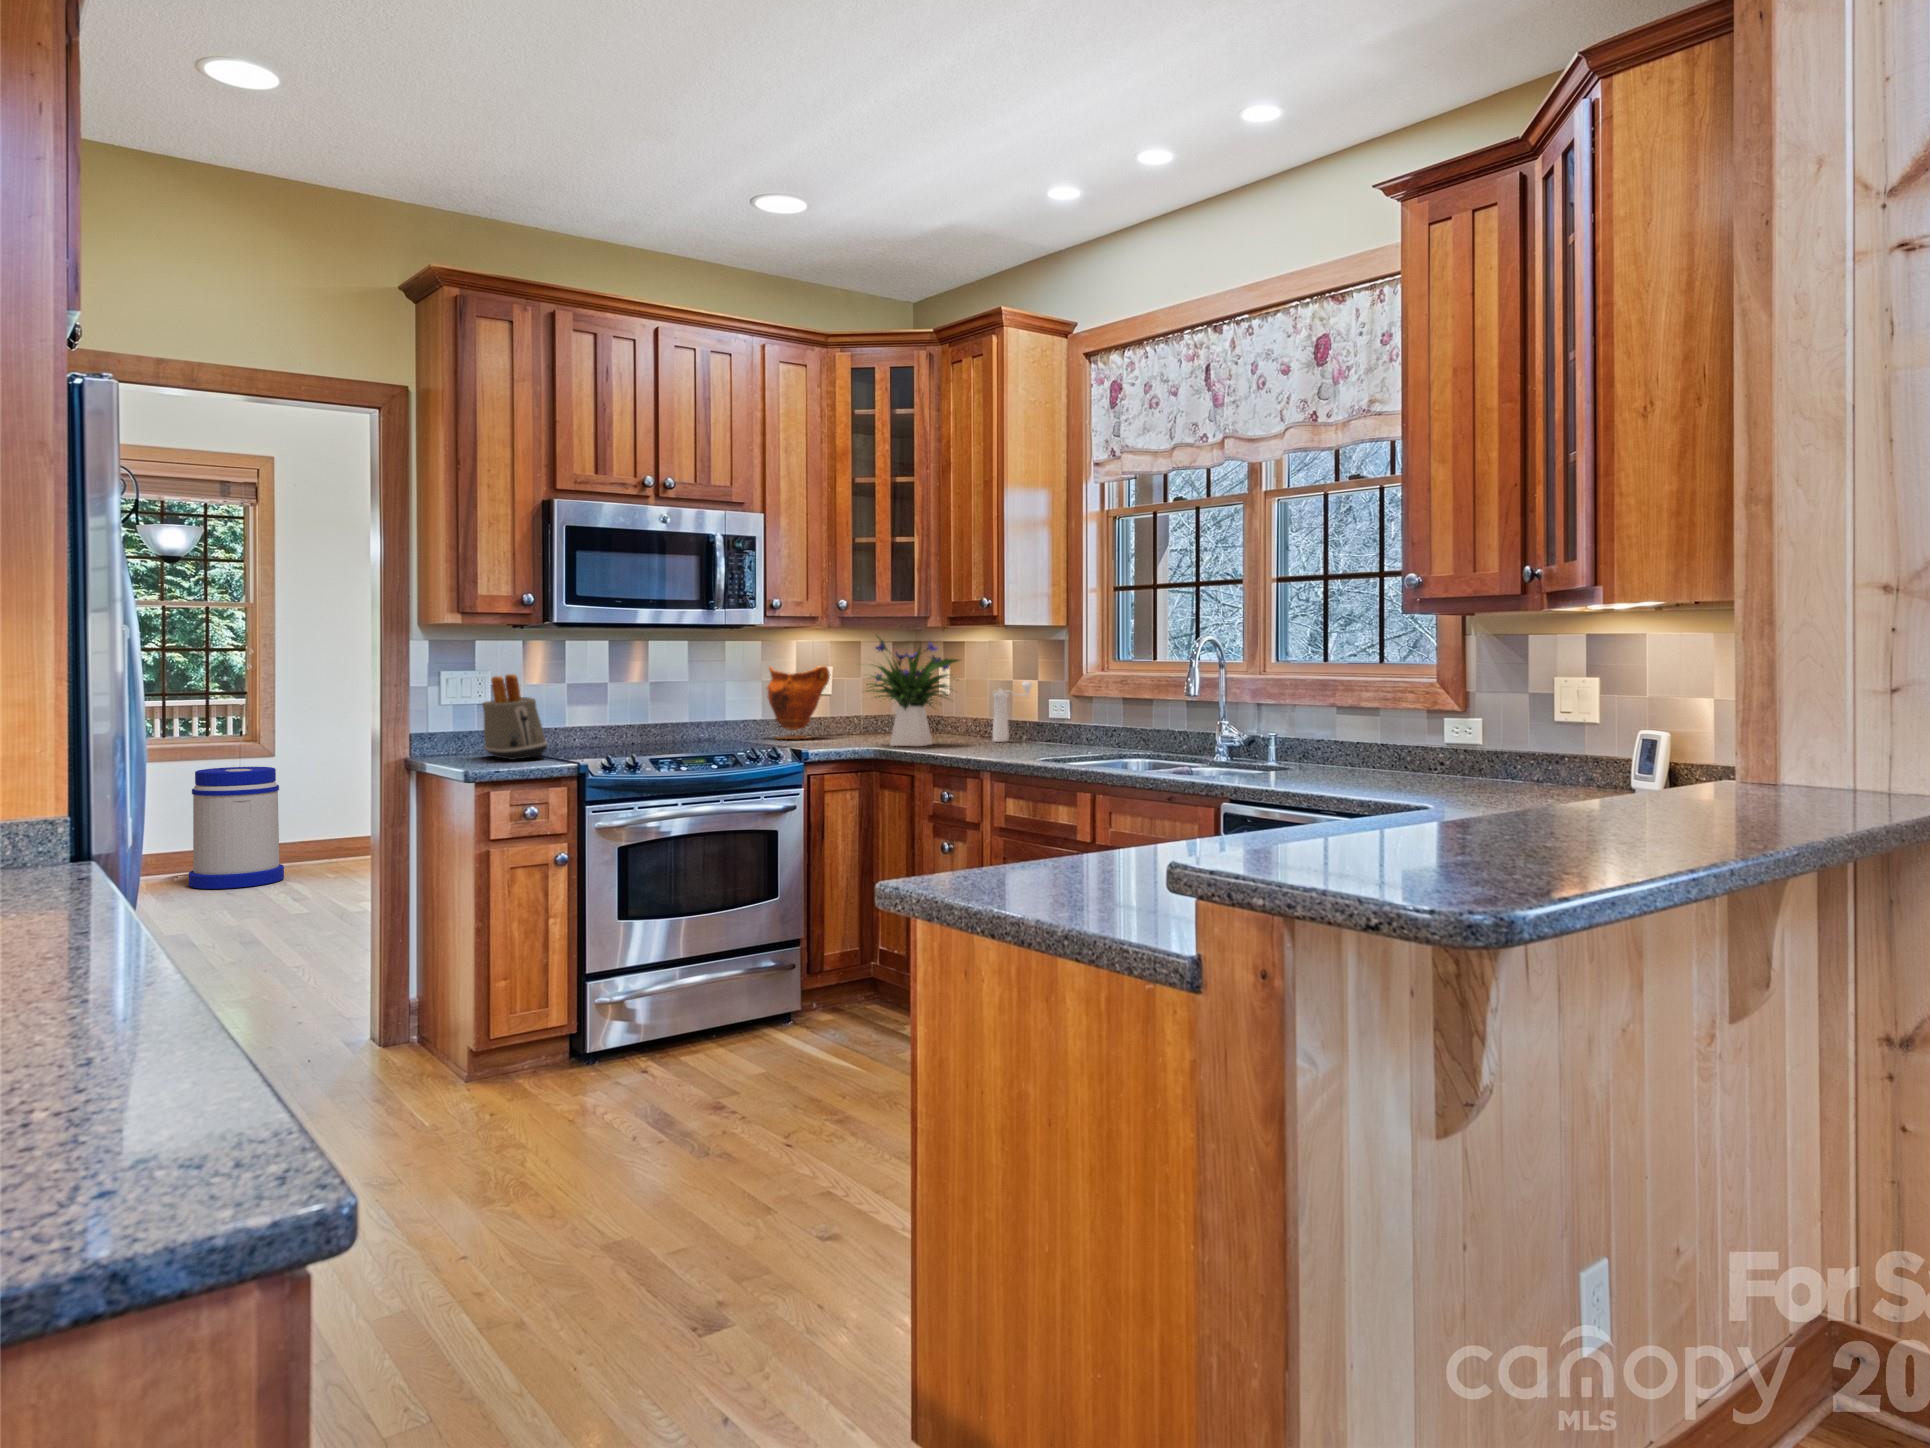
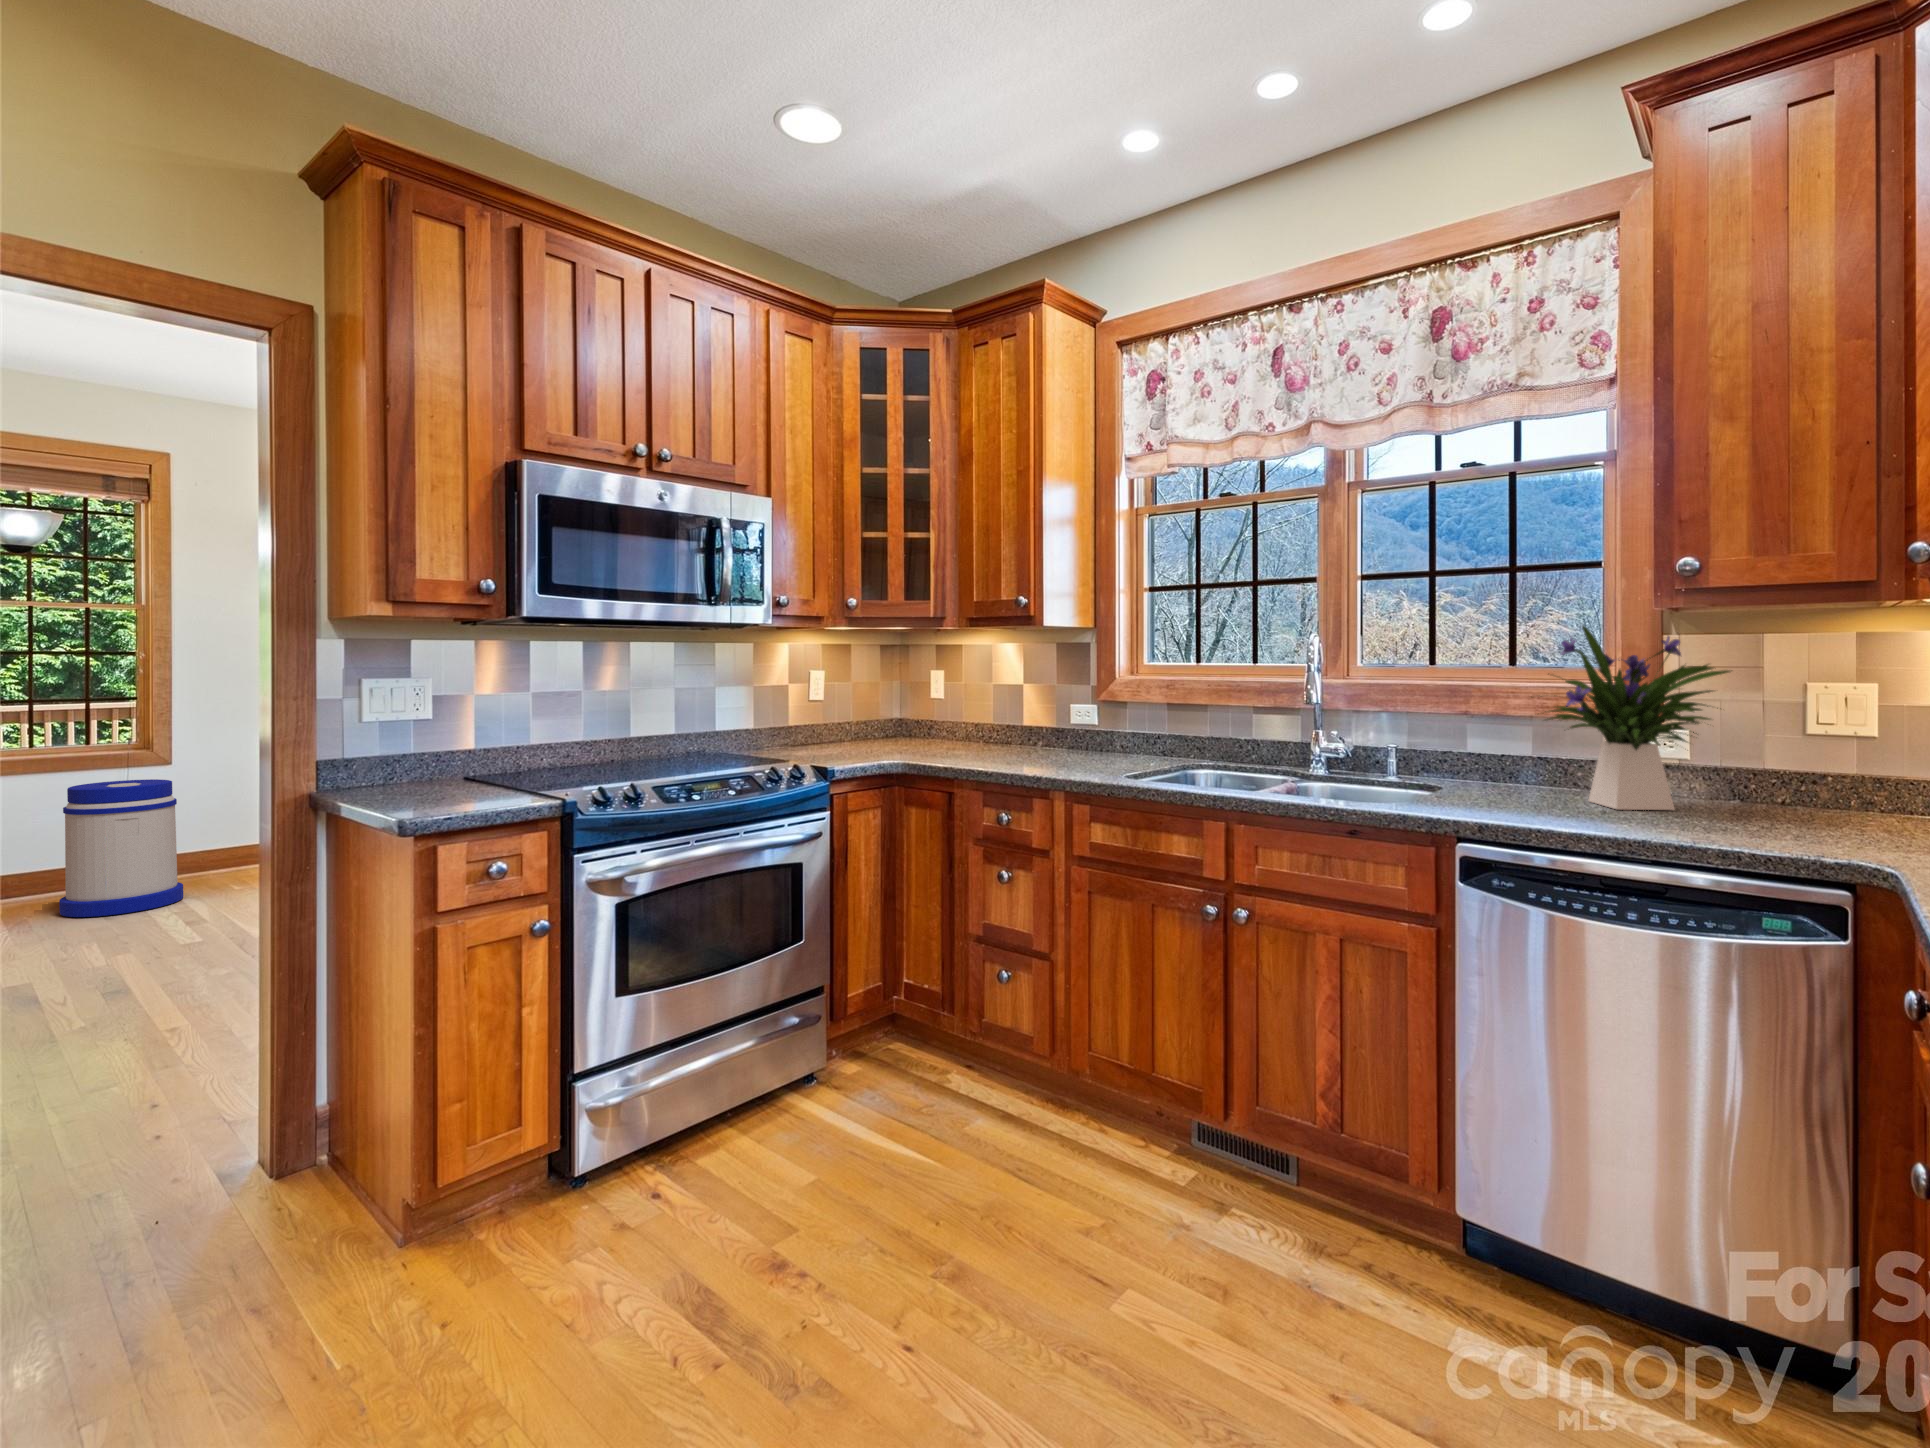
flower arrangement: present [867,637,959,746] -> present [1545,626,1730,810]
vase: present [767,666,830,739] -> none [753,670,830,750]
toaster: present [482,674,547,760] -> none [421,682,513,792]
pepper mill: present [993,682,1032,742] -> none [1011,686,1051,750]

